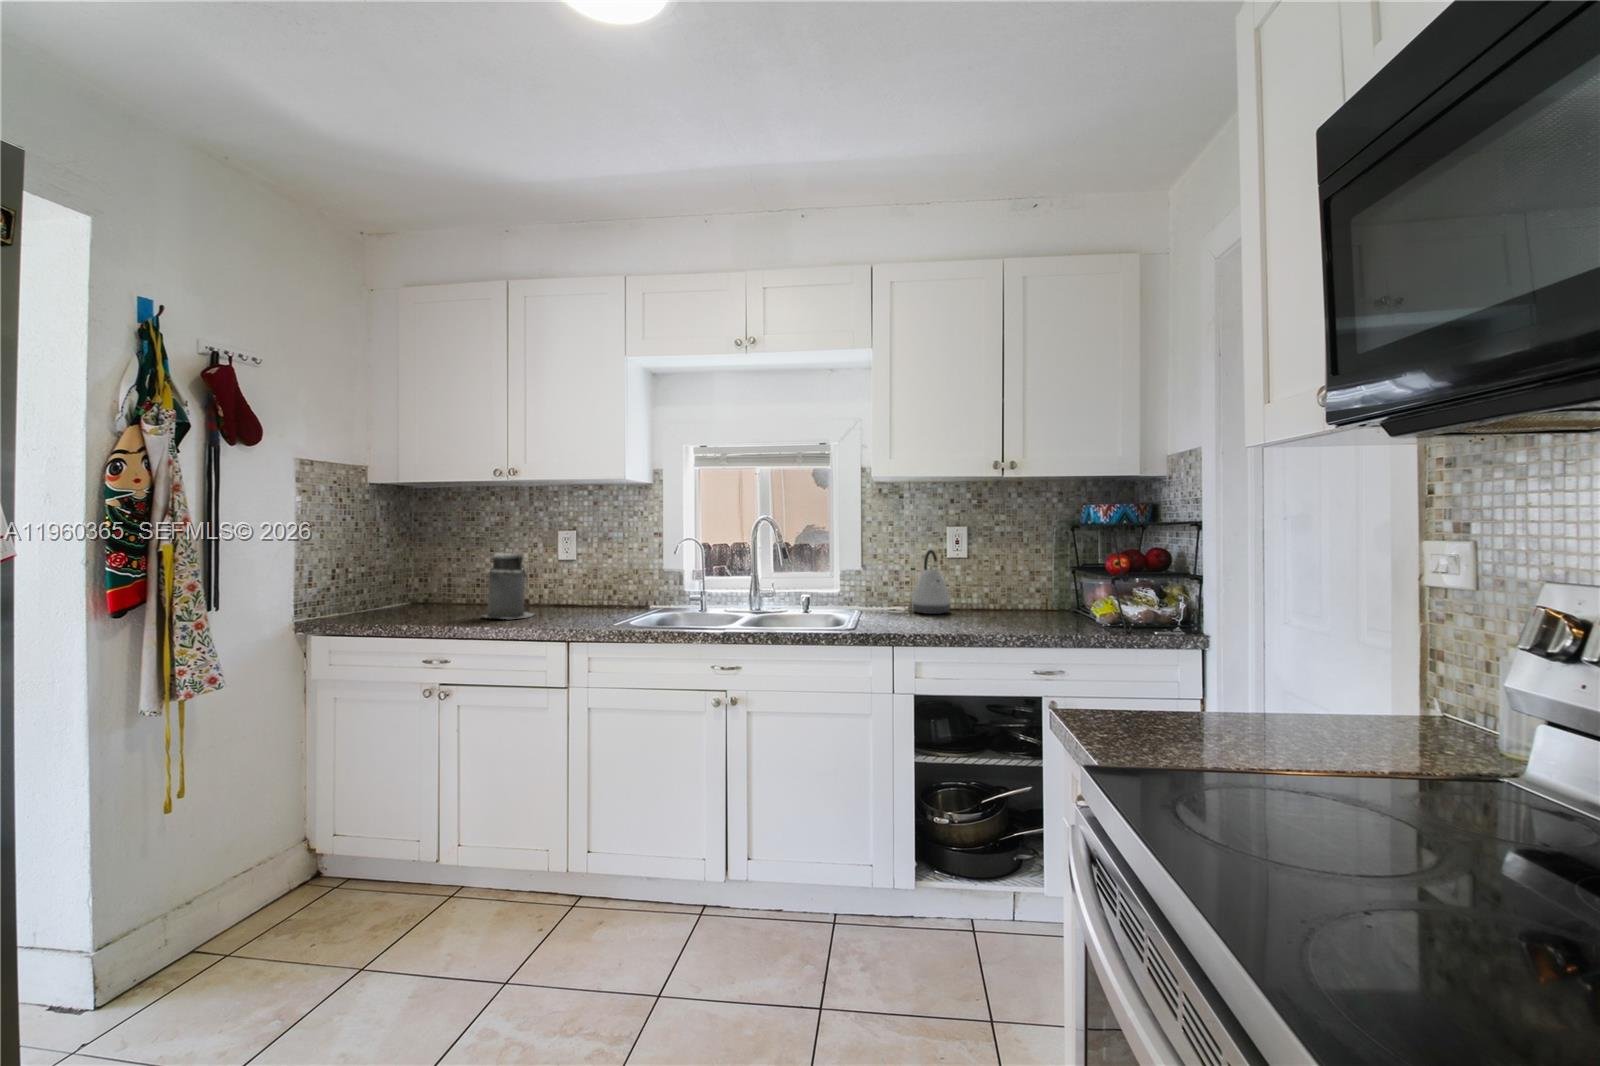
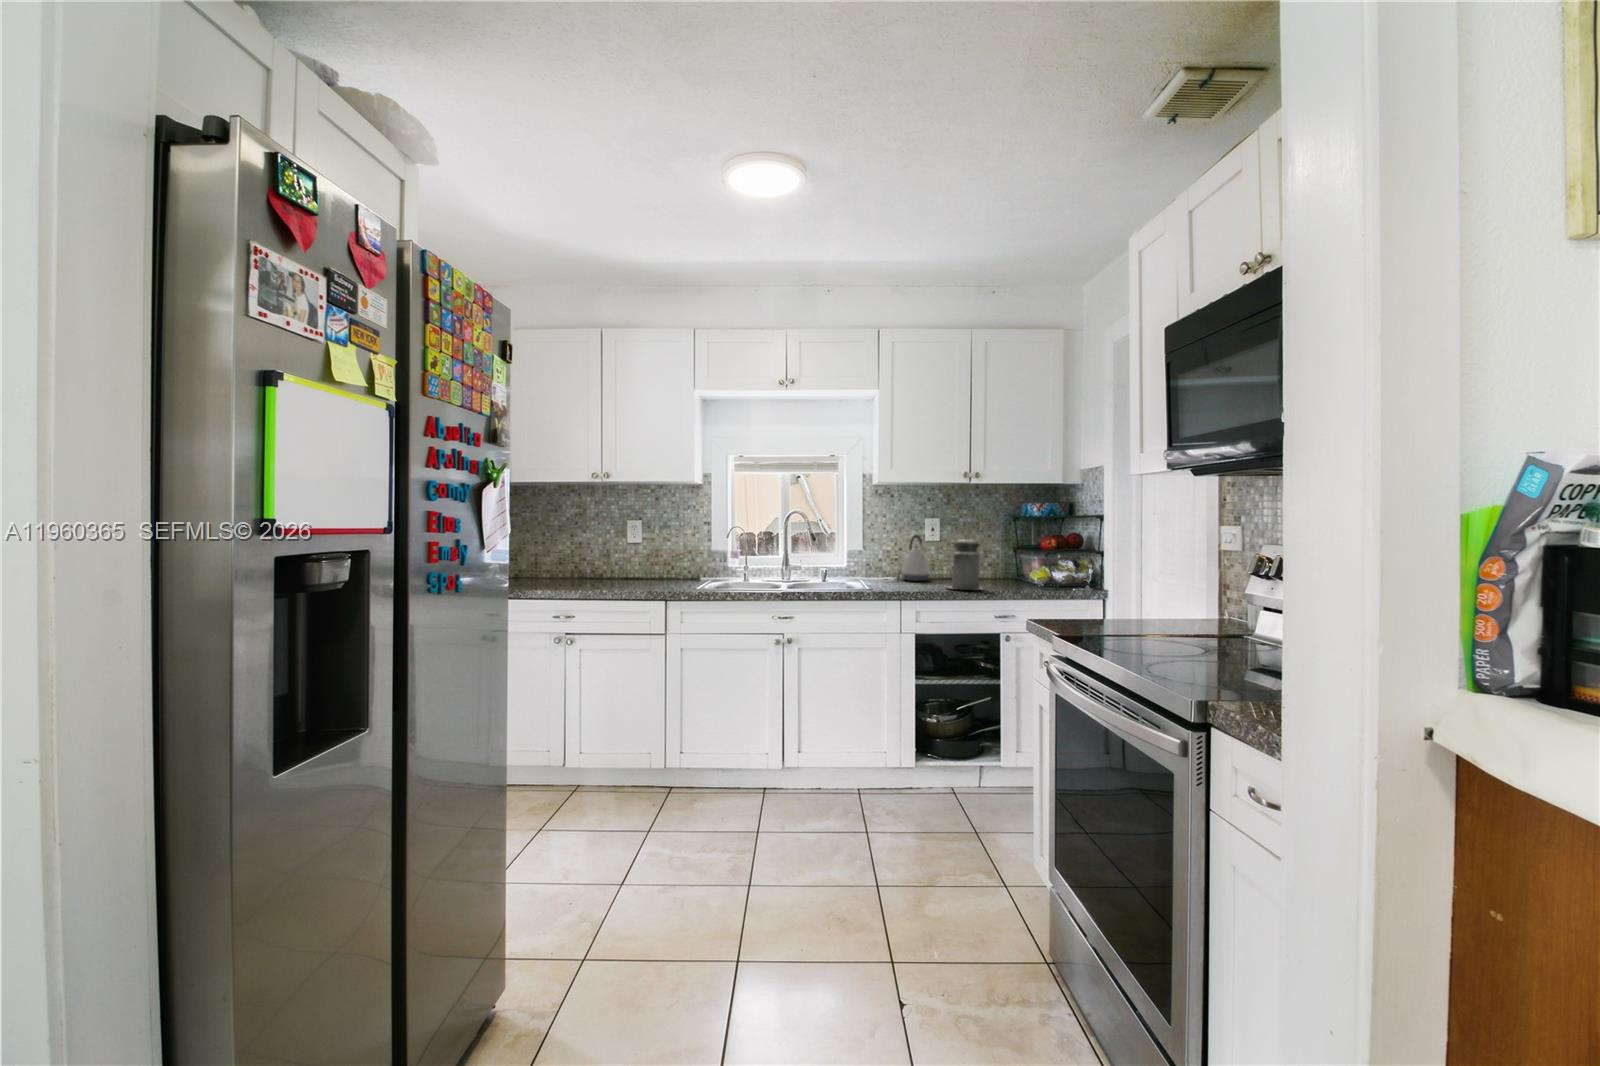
canister: present [483,547,534,619] -> present [947,535,983,590]

